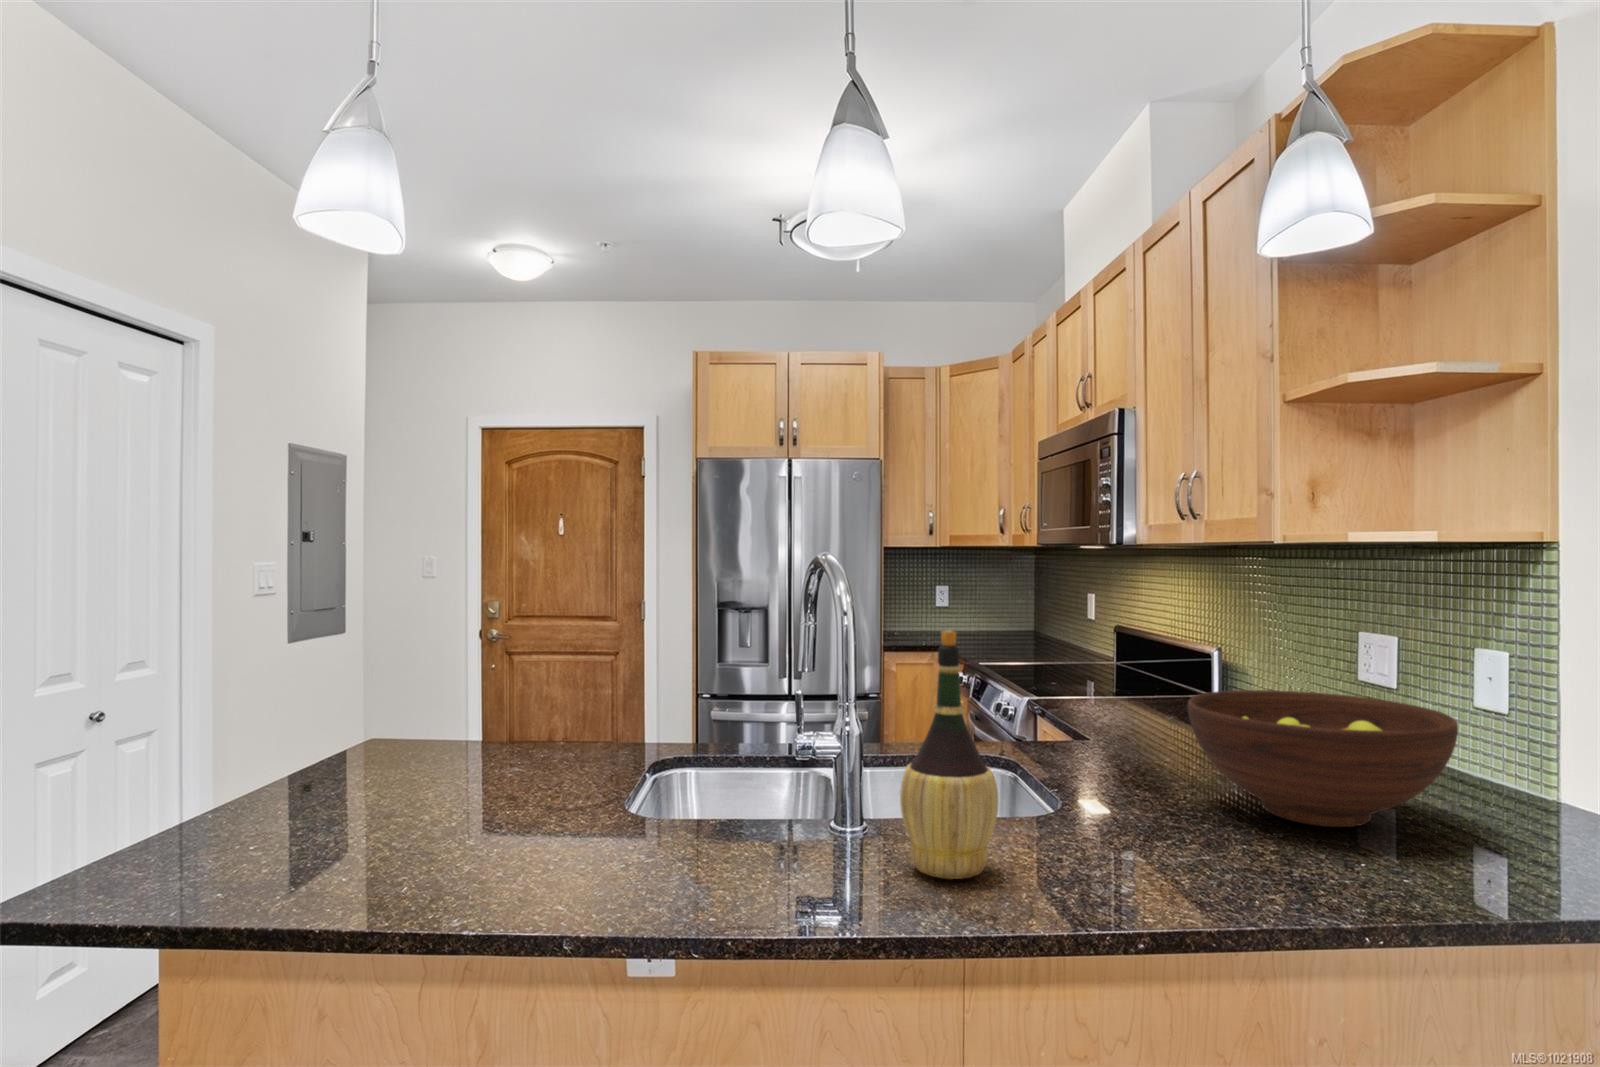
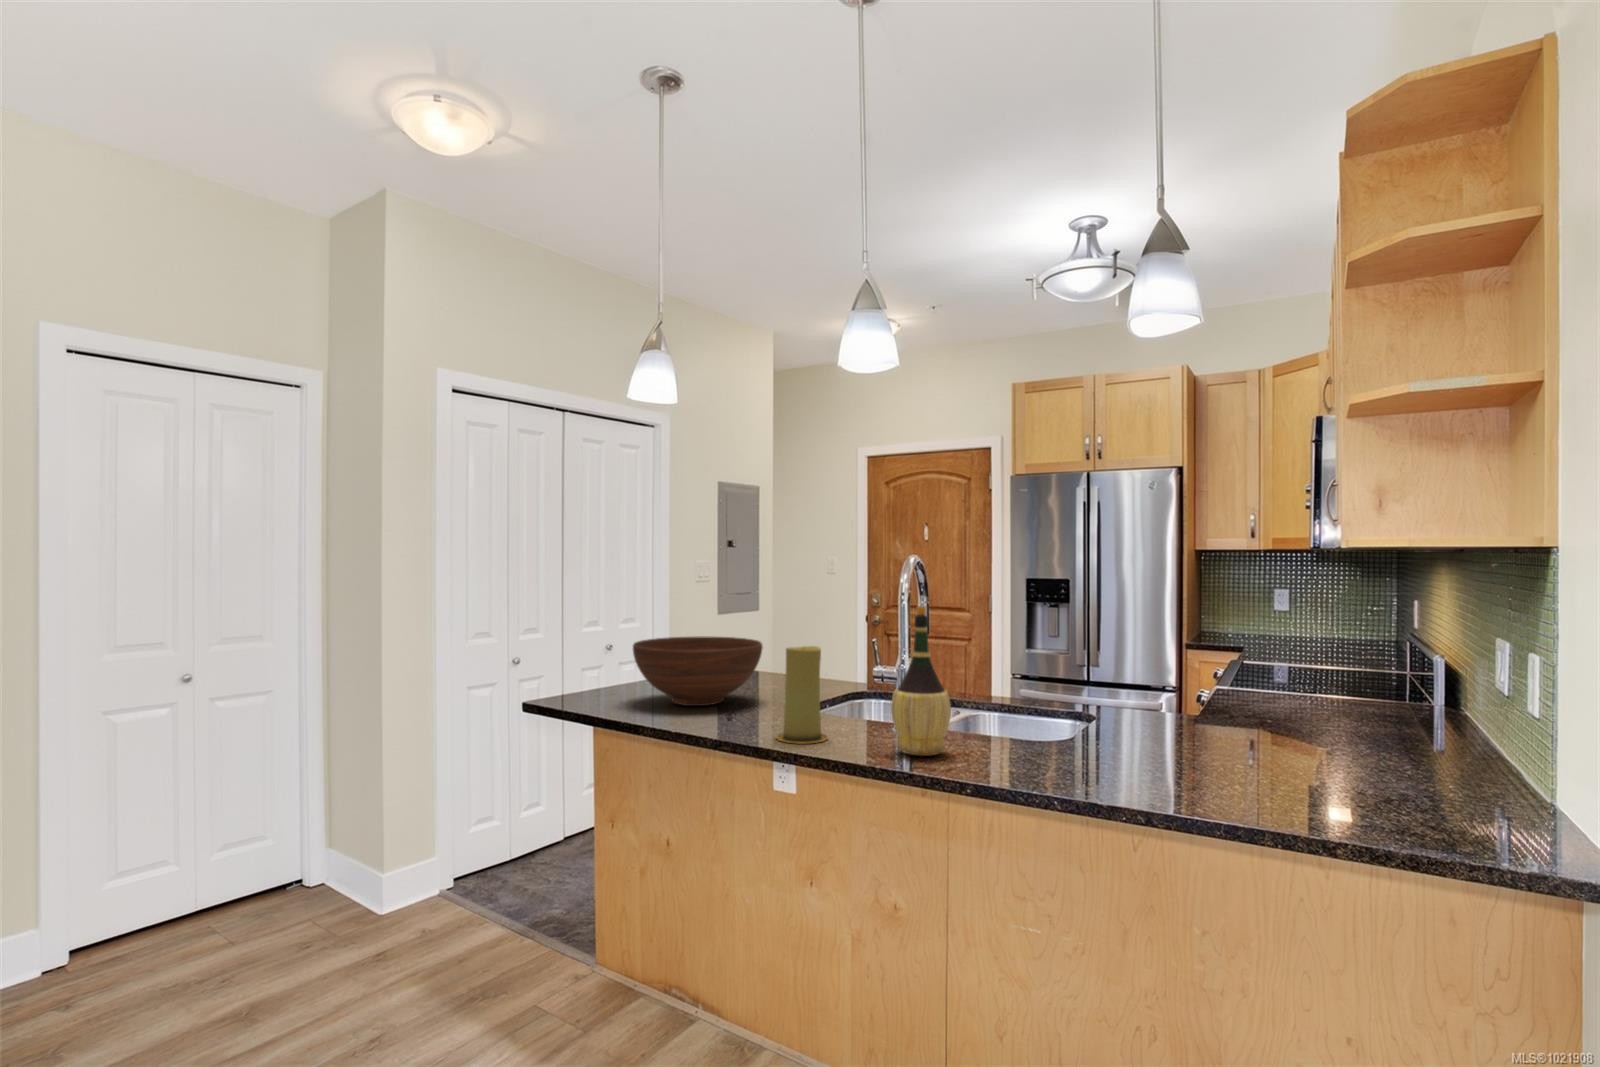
fruit bowl: present [1188,690,1458,827] -> present [633,636,763,706]
candle: none [675,706,768,888] -> present [776,646,828,744]

